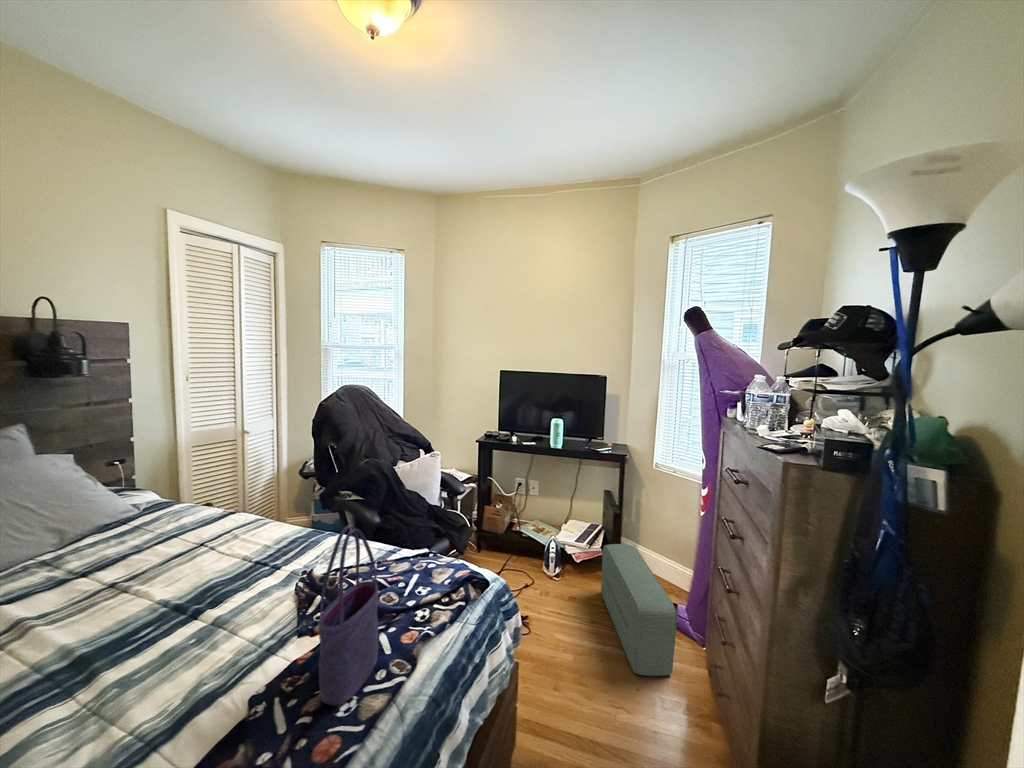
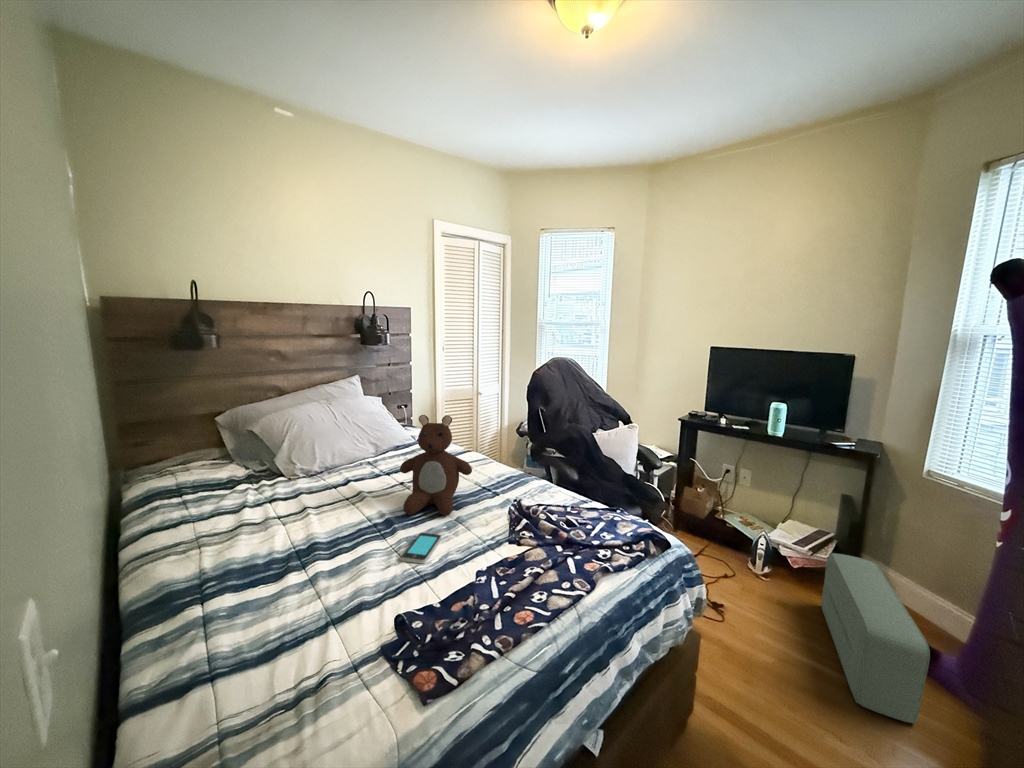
teddy bear: none [106,477,237,638] -> present [400,415,472,516]
tote bag: present [318,525,378,706] -> none [520,460,567,595]
smartphone: none [112,657,188,725] -> present [402,533,441,563]

